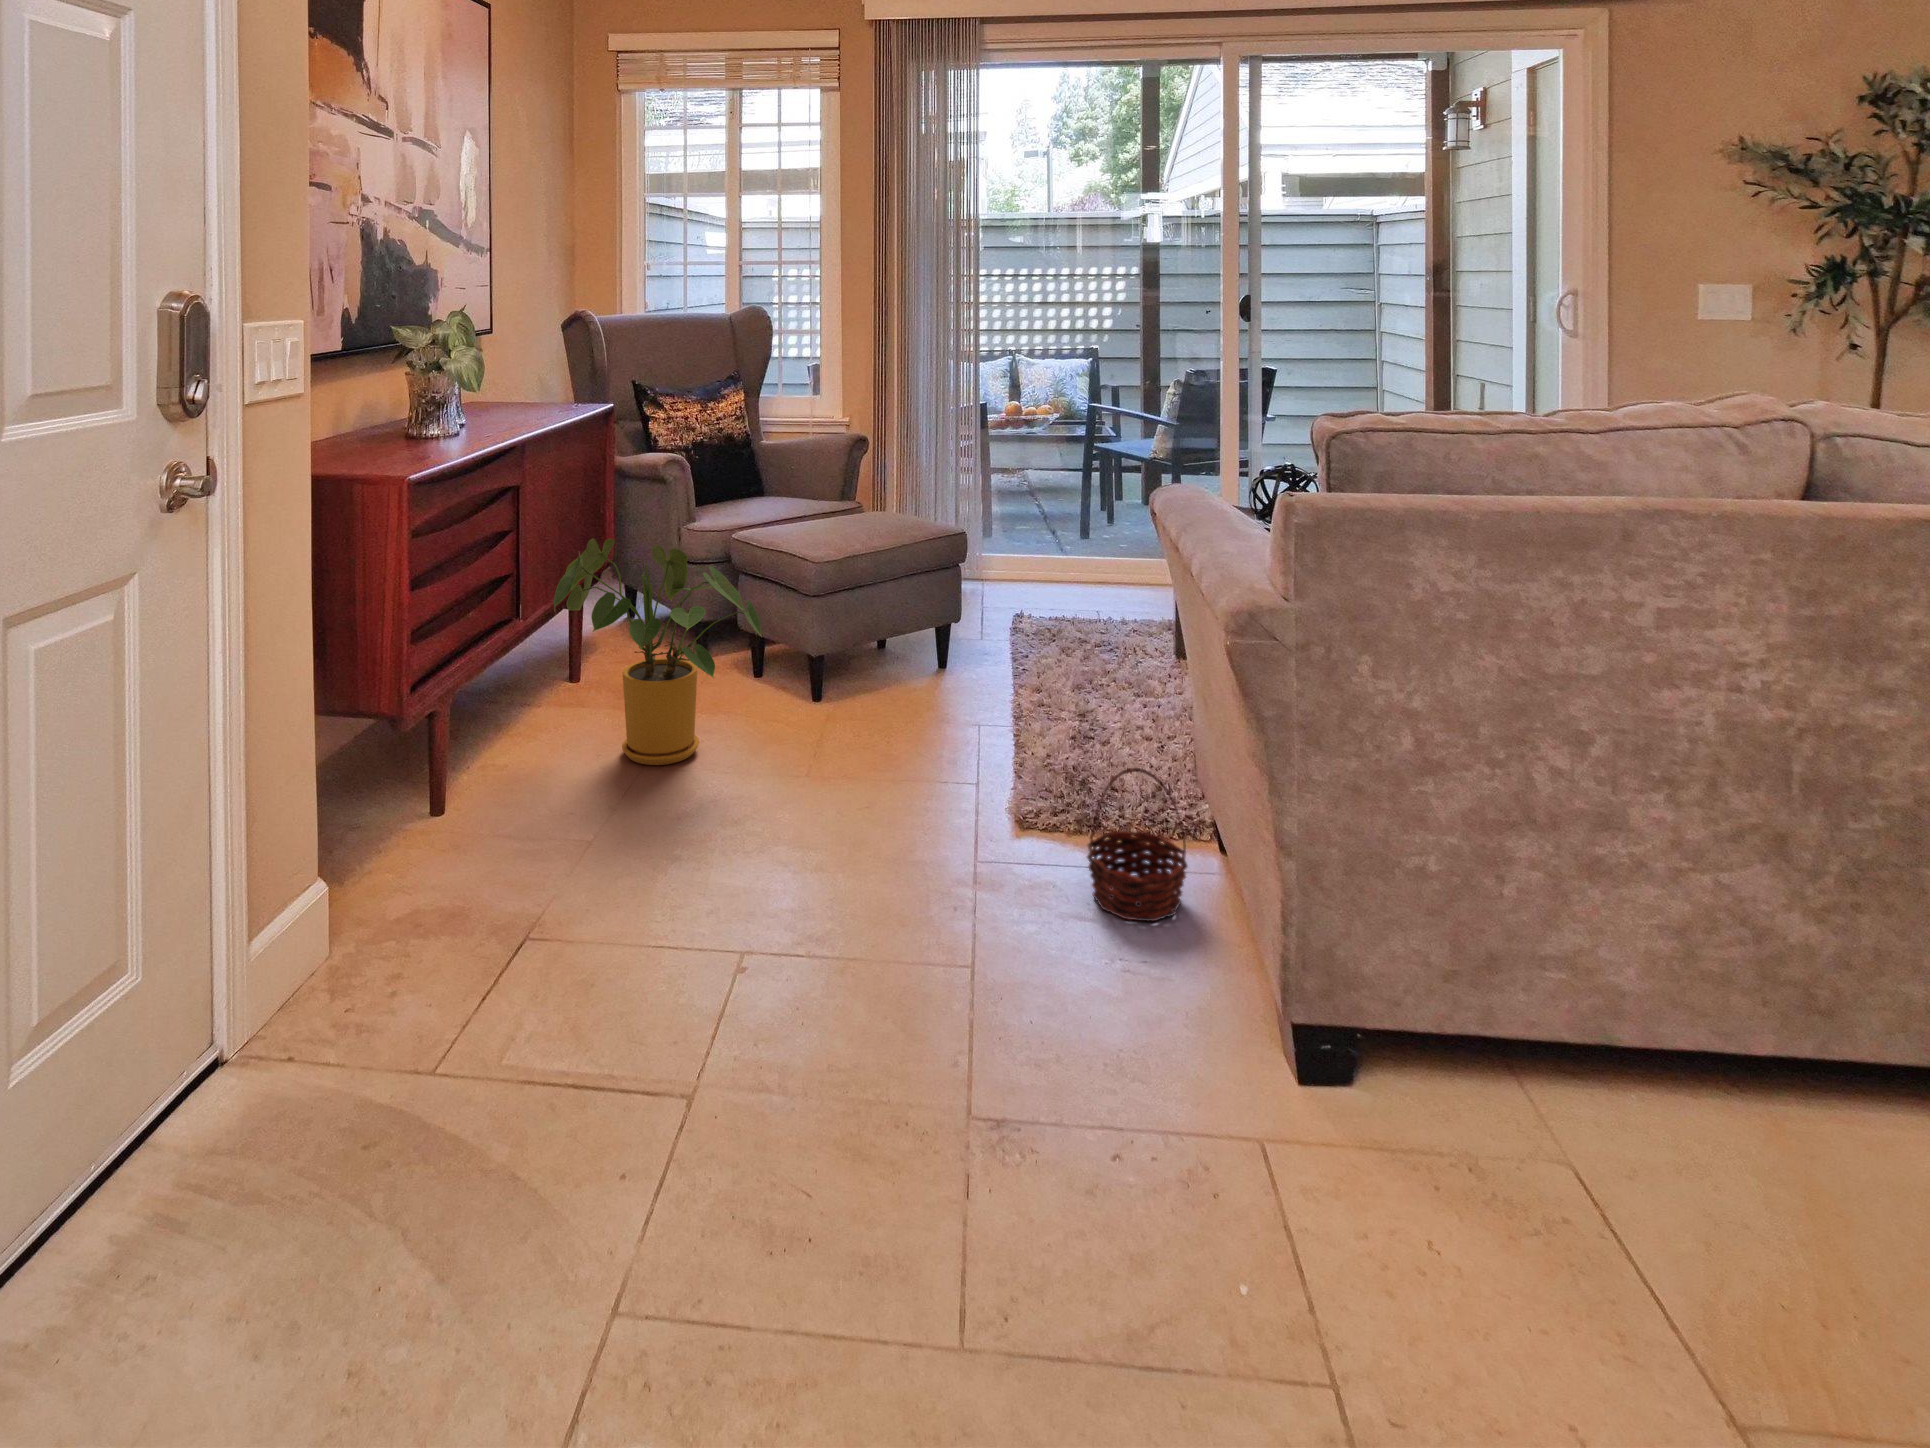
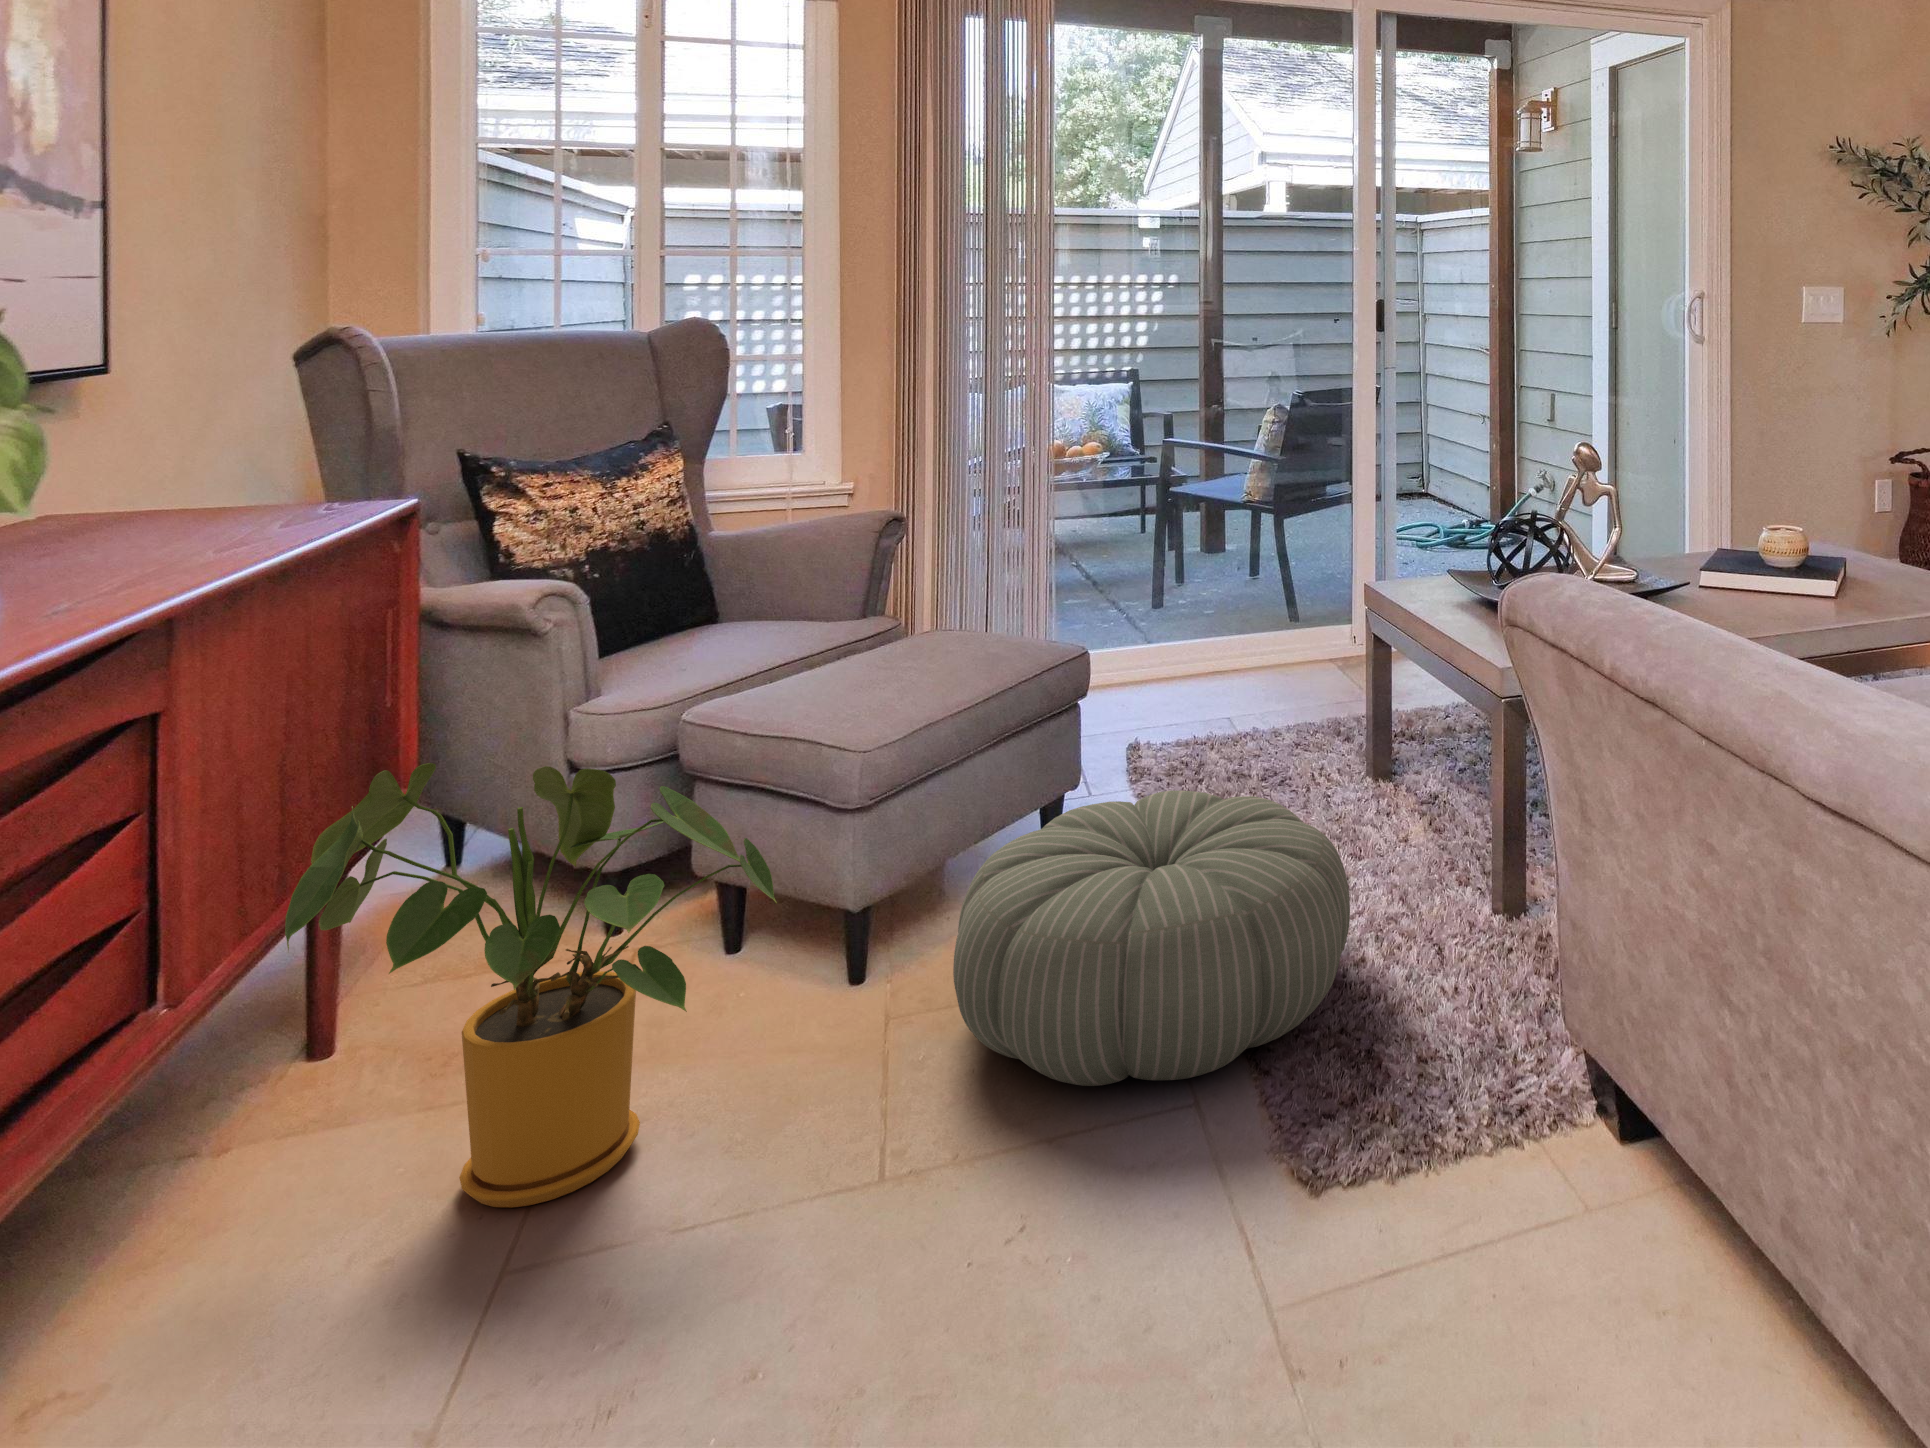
pouf: none [856,624,1103,788] -> present [953,790,1350,1086]
basket: present [1087,768,1187,921] -> none [1429,1020,1589,1280]

